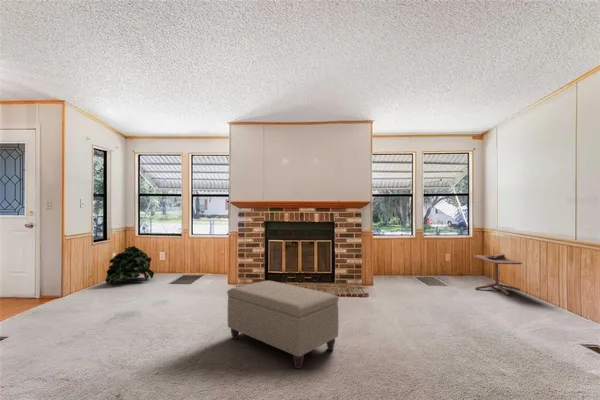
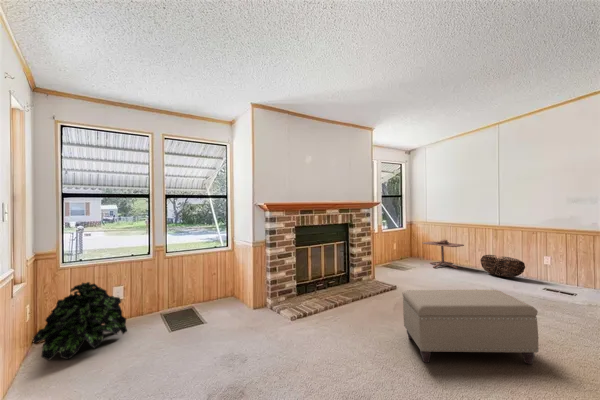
basket: none [529,279,582,318] -> present [481,255,525,278]

